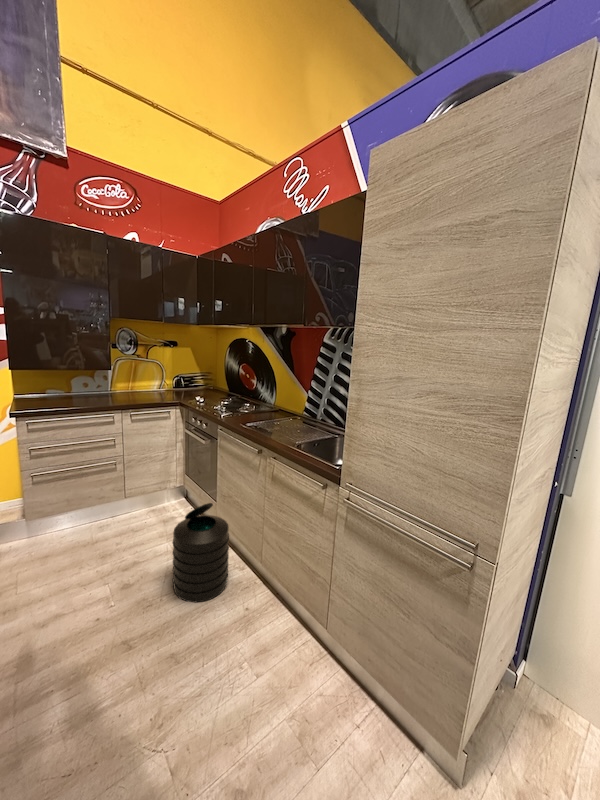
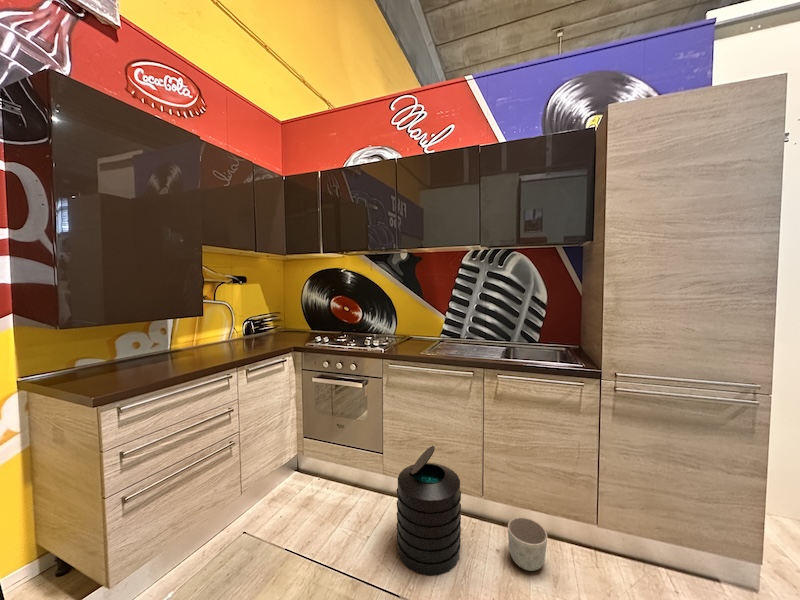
planter: none [239,589,274,636] -> present [508,517,547,571]

